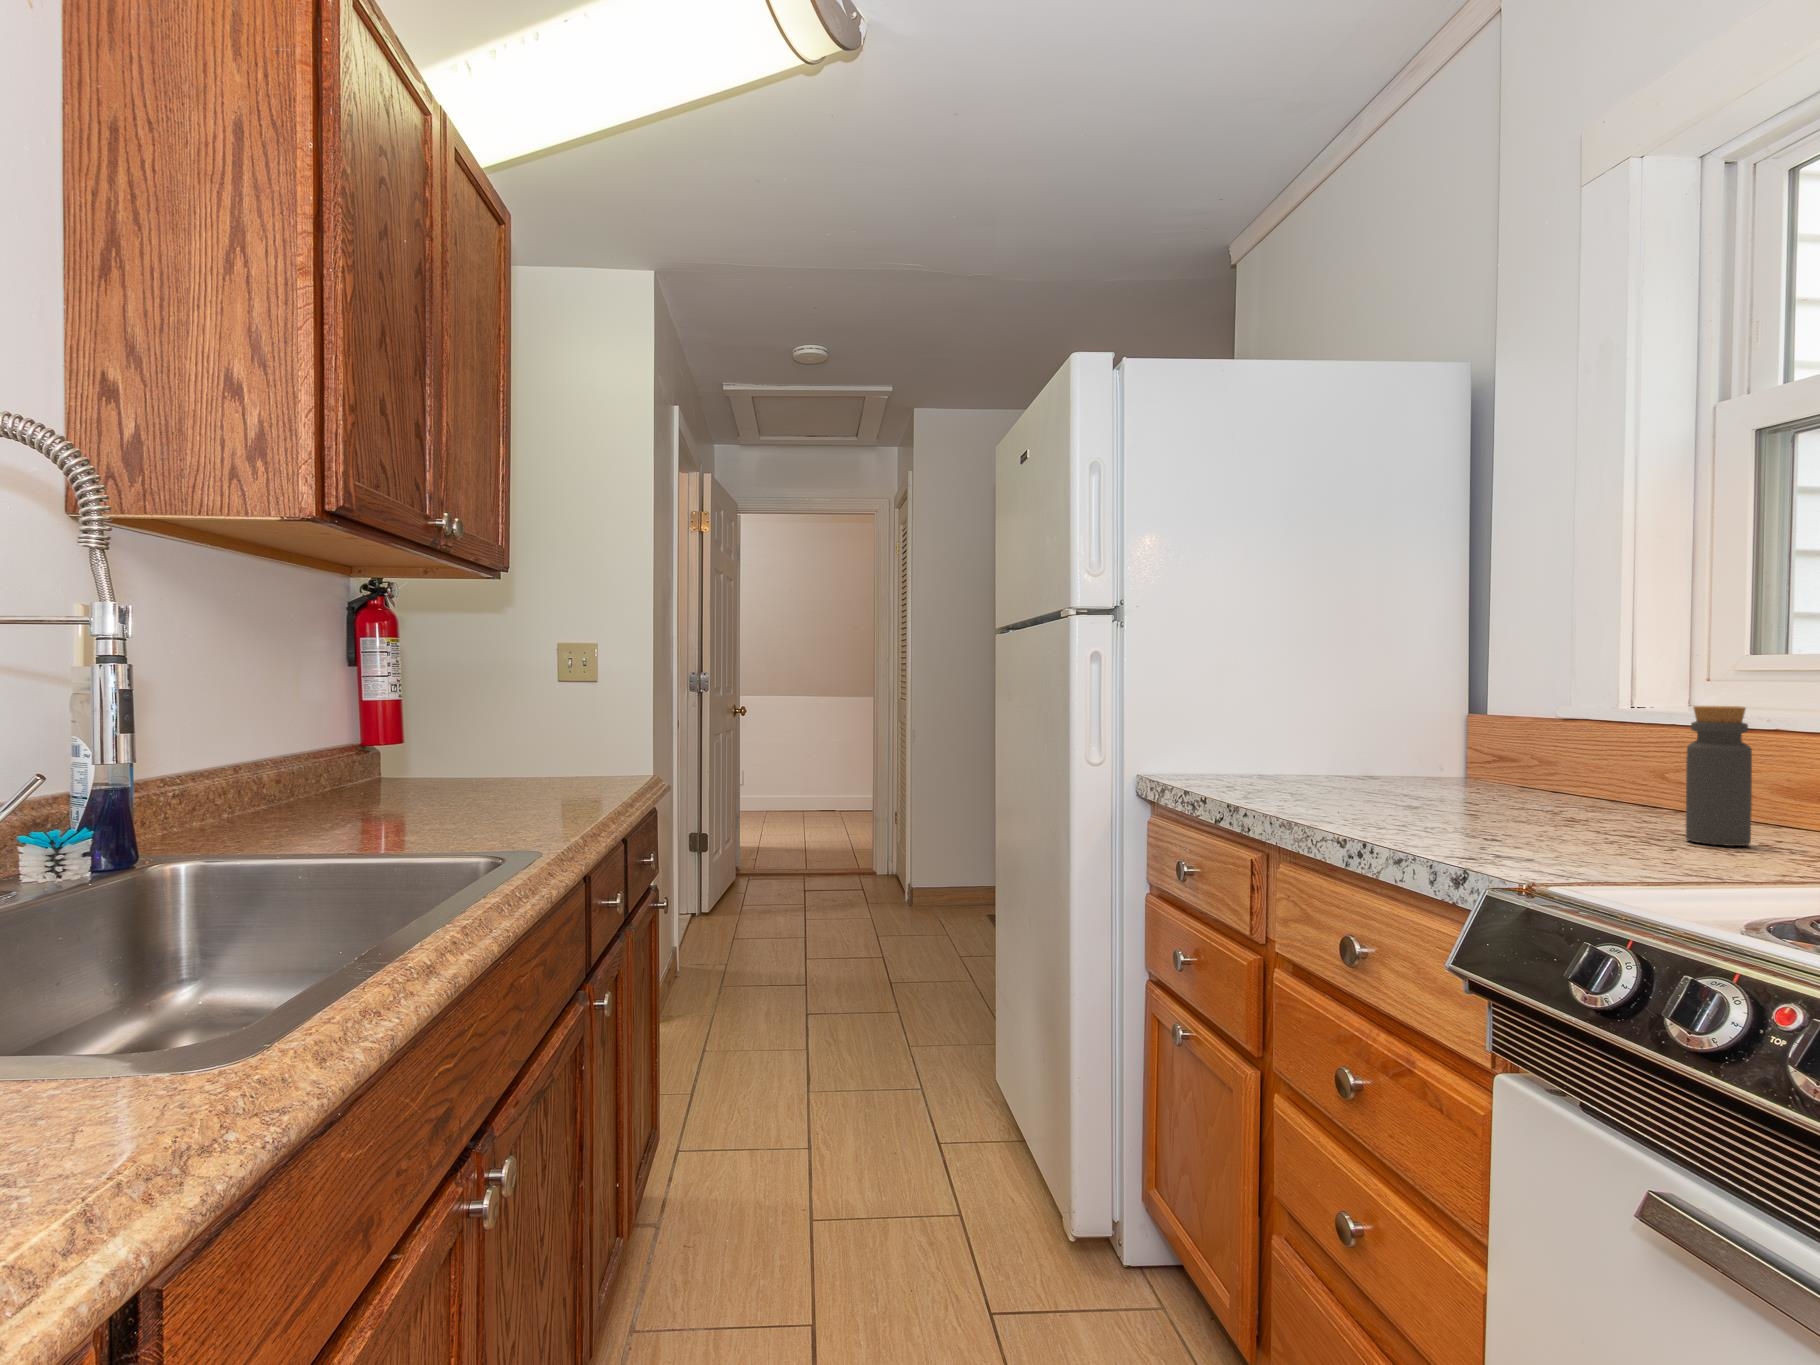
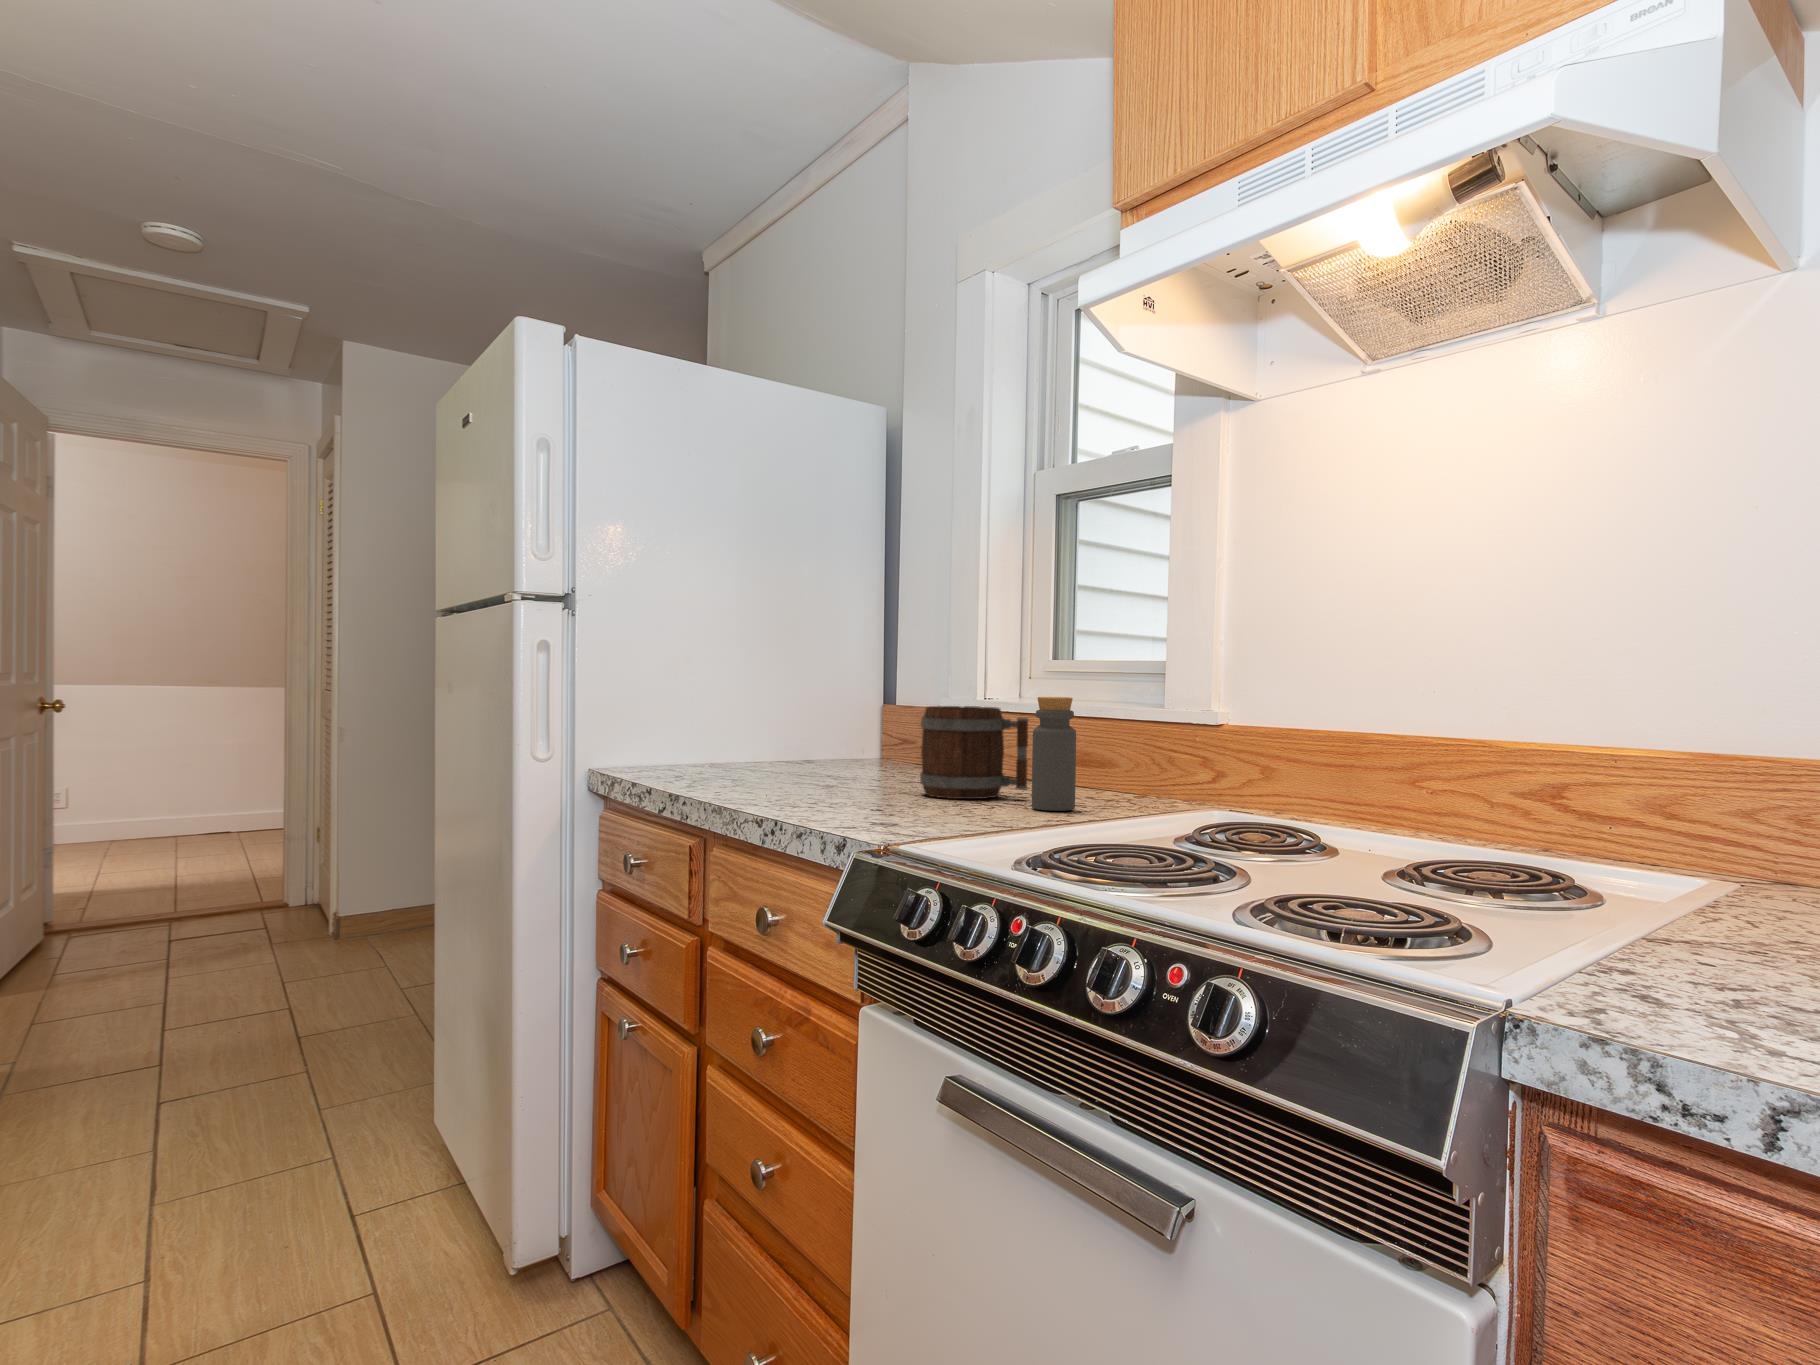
mug: none [1520,716,1669,825] -> present [920,706,1028,799]

